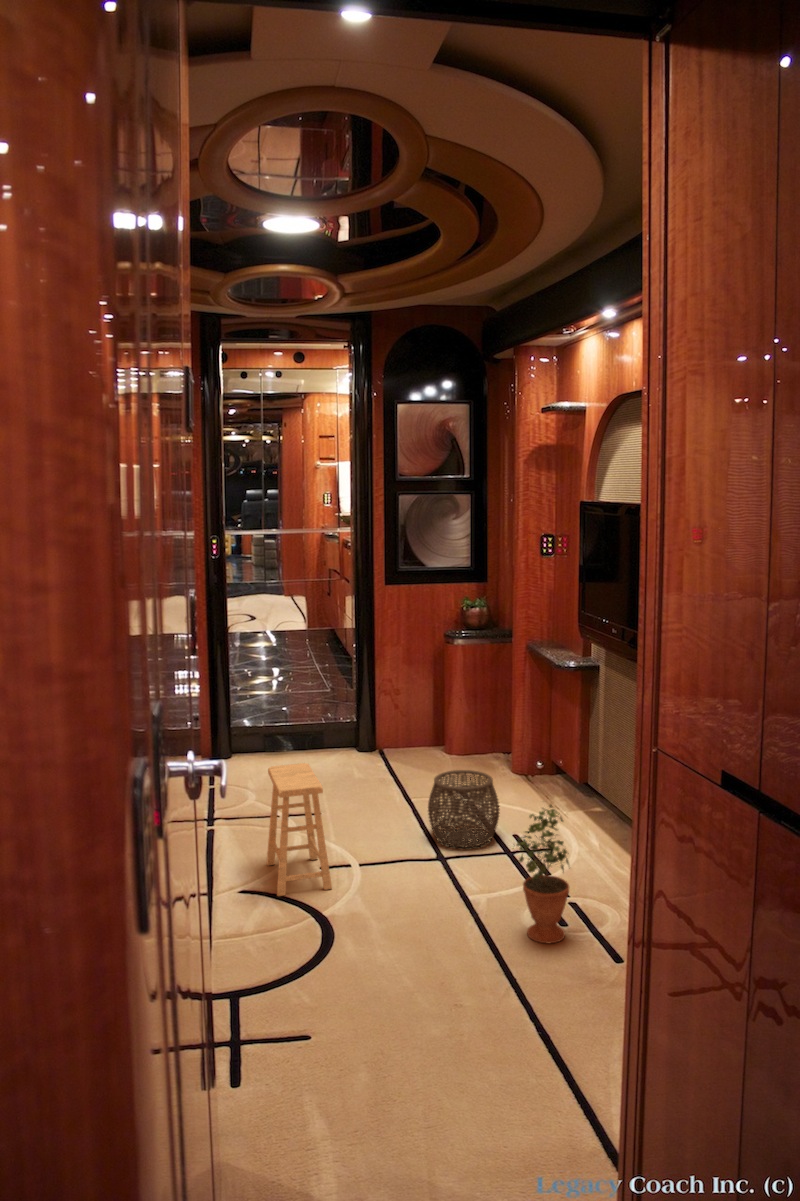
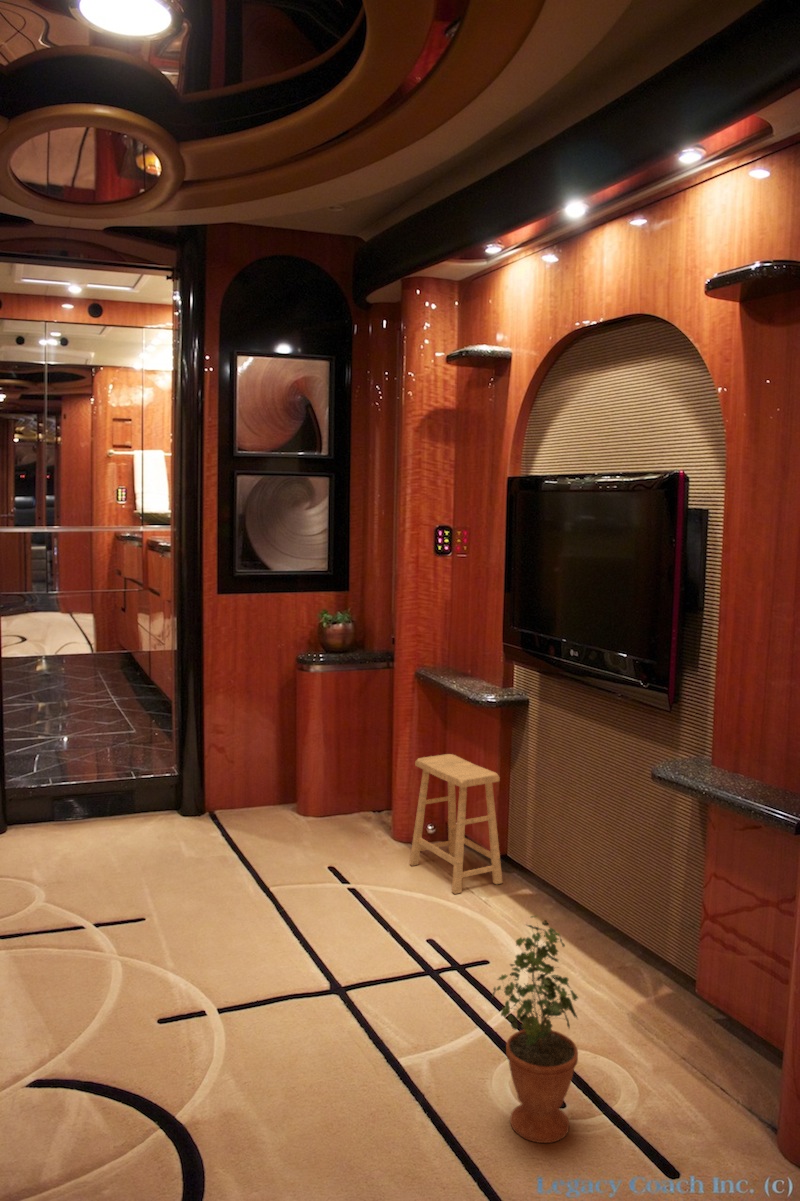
footstool: present [267,763,332,896] -> present [410,754,502,894]
woven basket: present [428,770,500,848] -> none [310,851,414,970]

